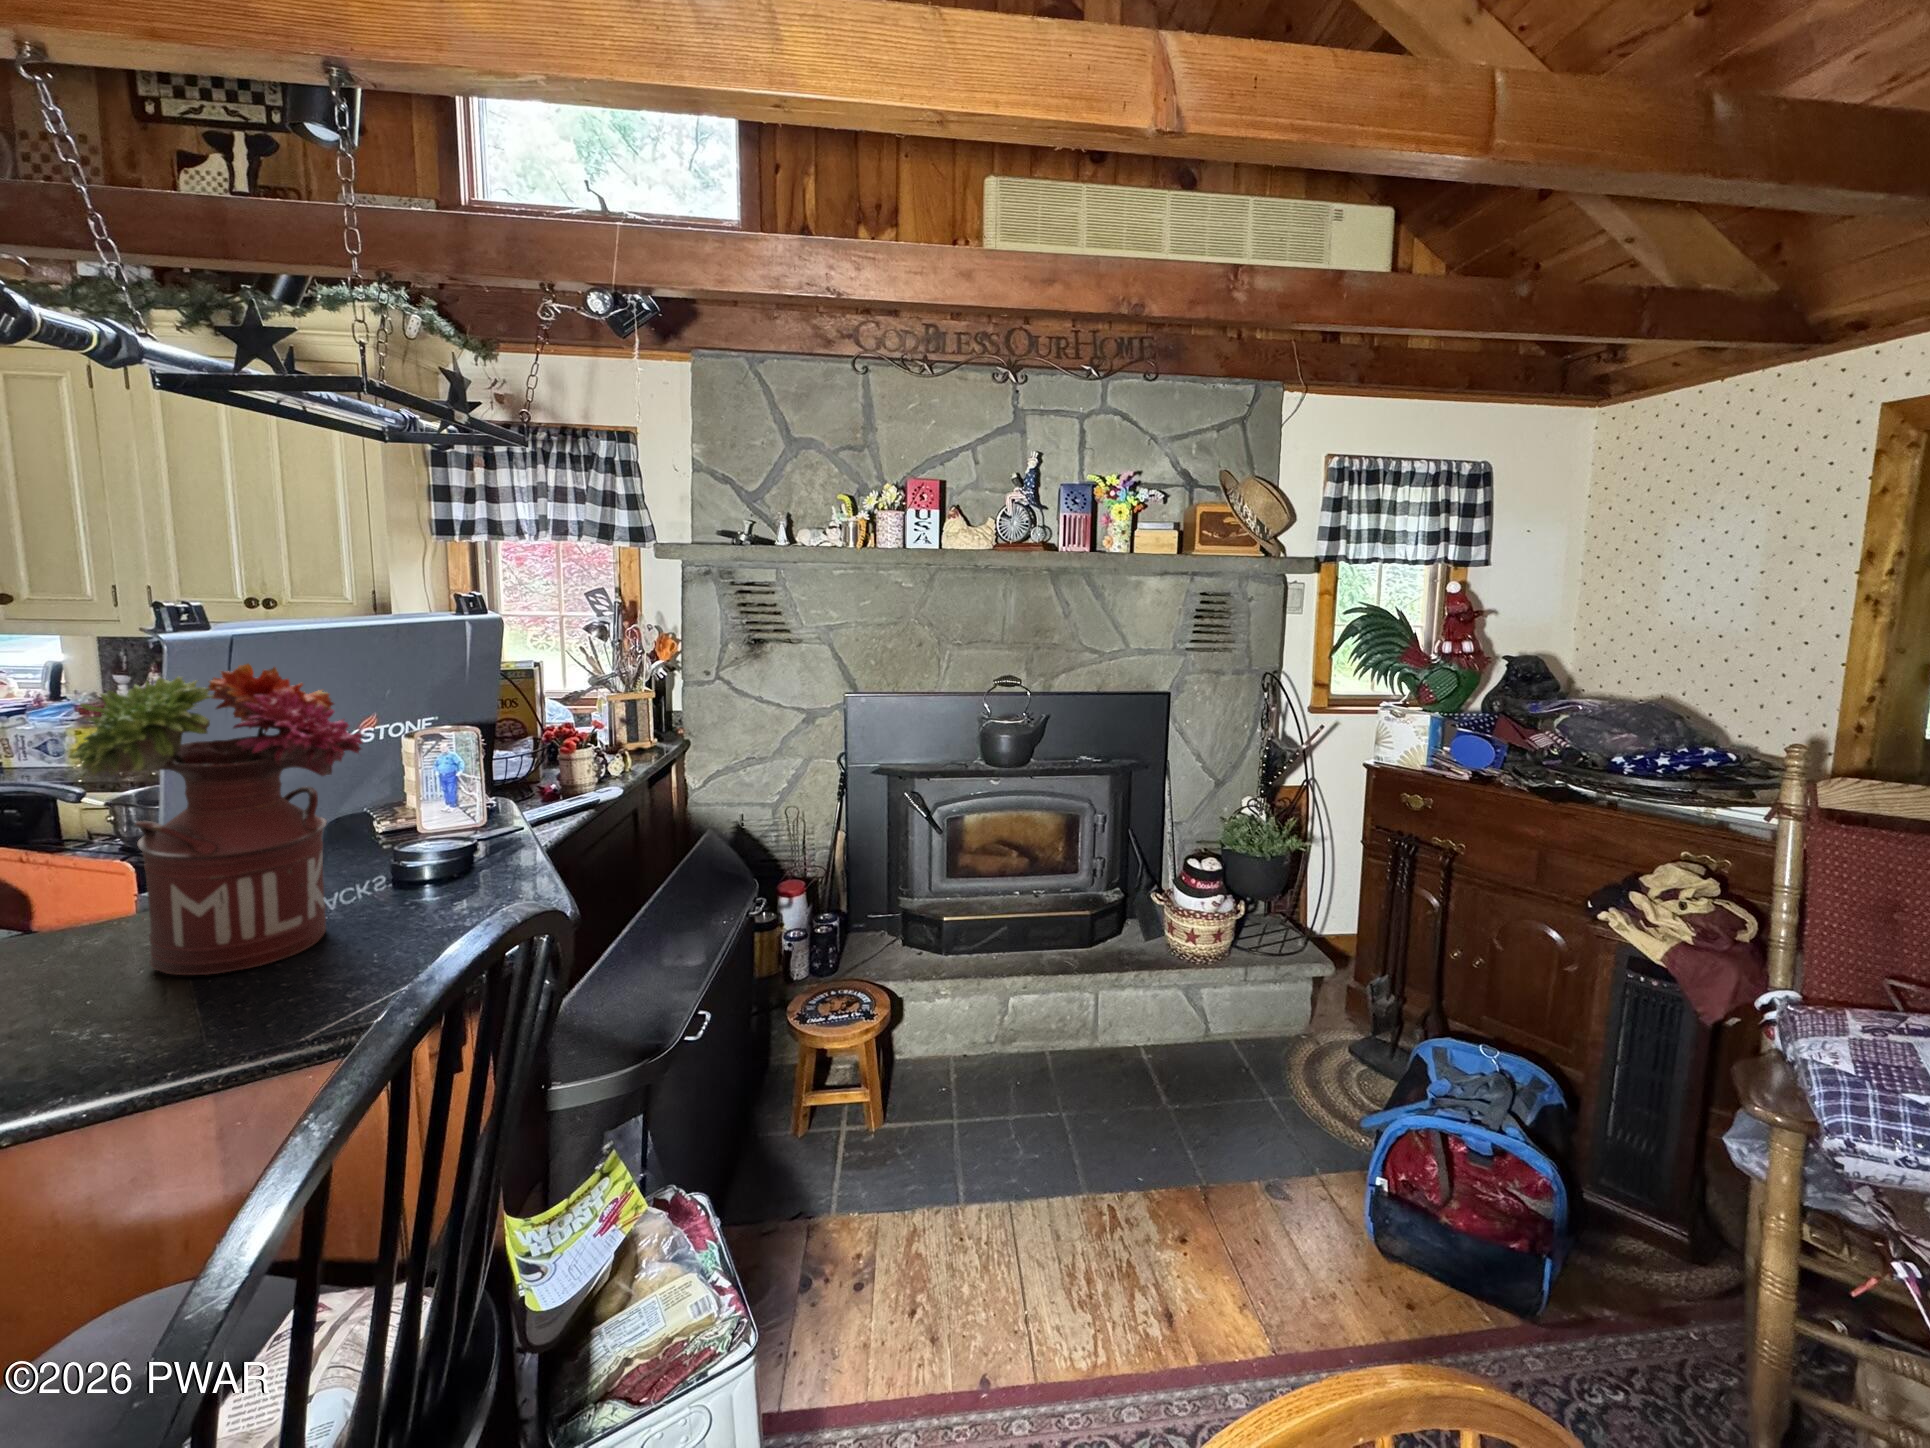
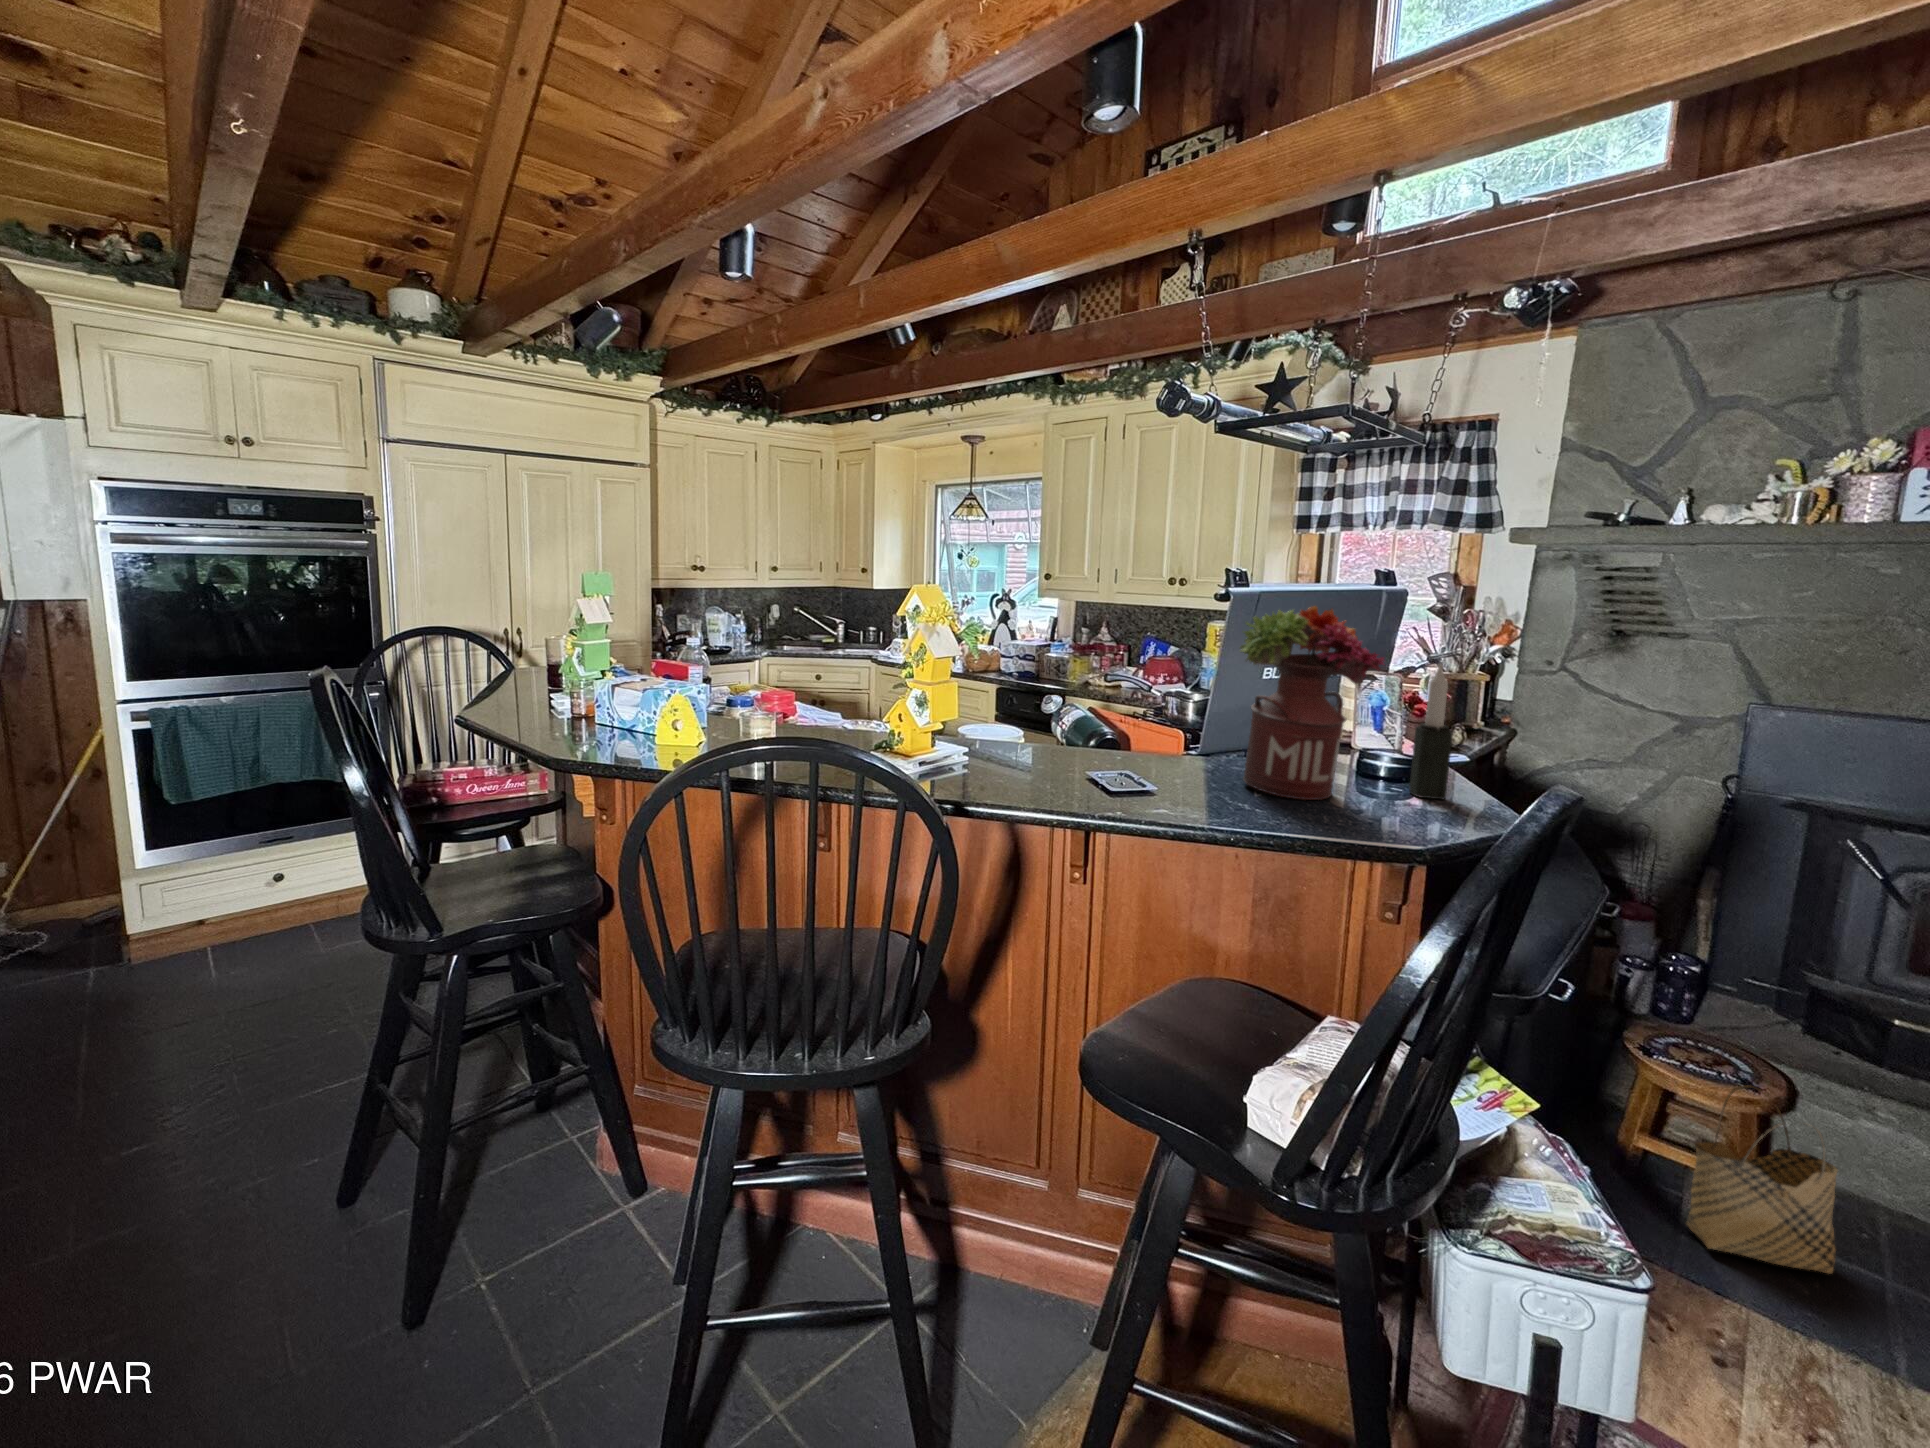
candle: none [457,723,507,898] -> present [1409,664,1453,799]
woven basket: none [830,1022,921,1181] -> present [1686,1085,1838,1274]

